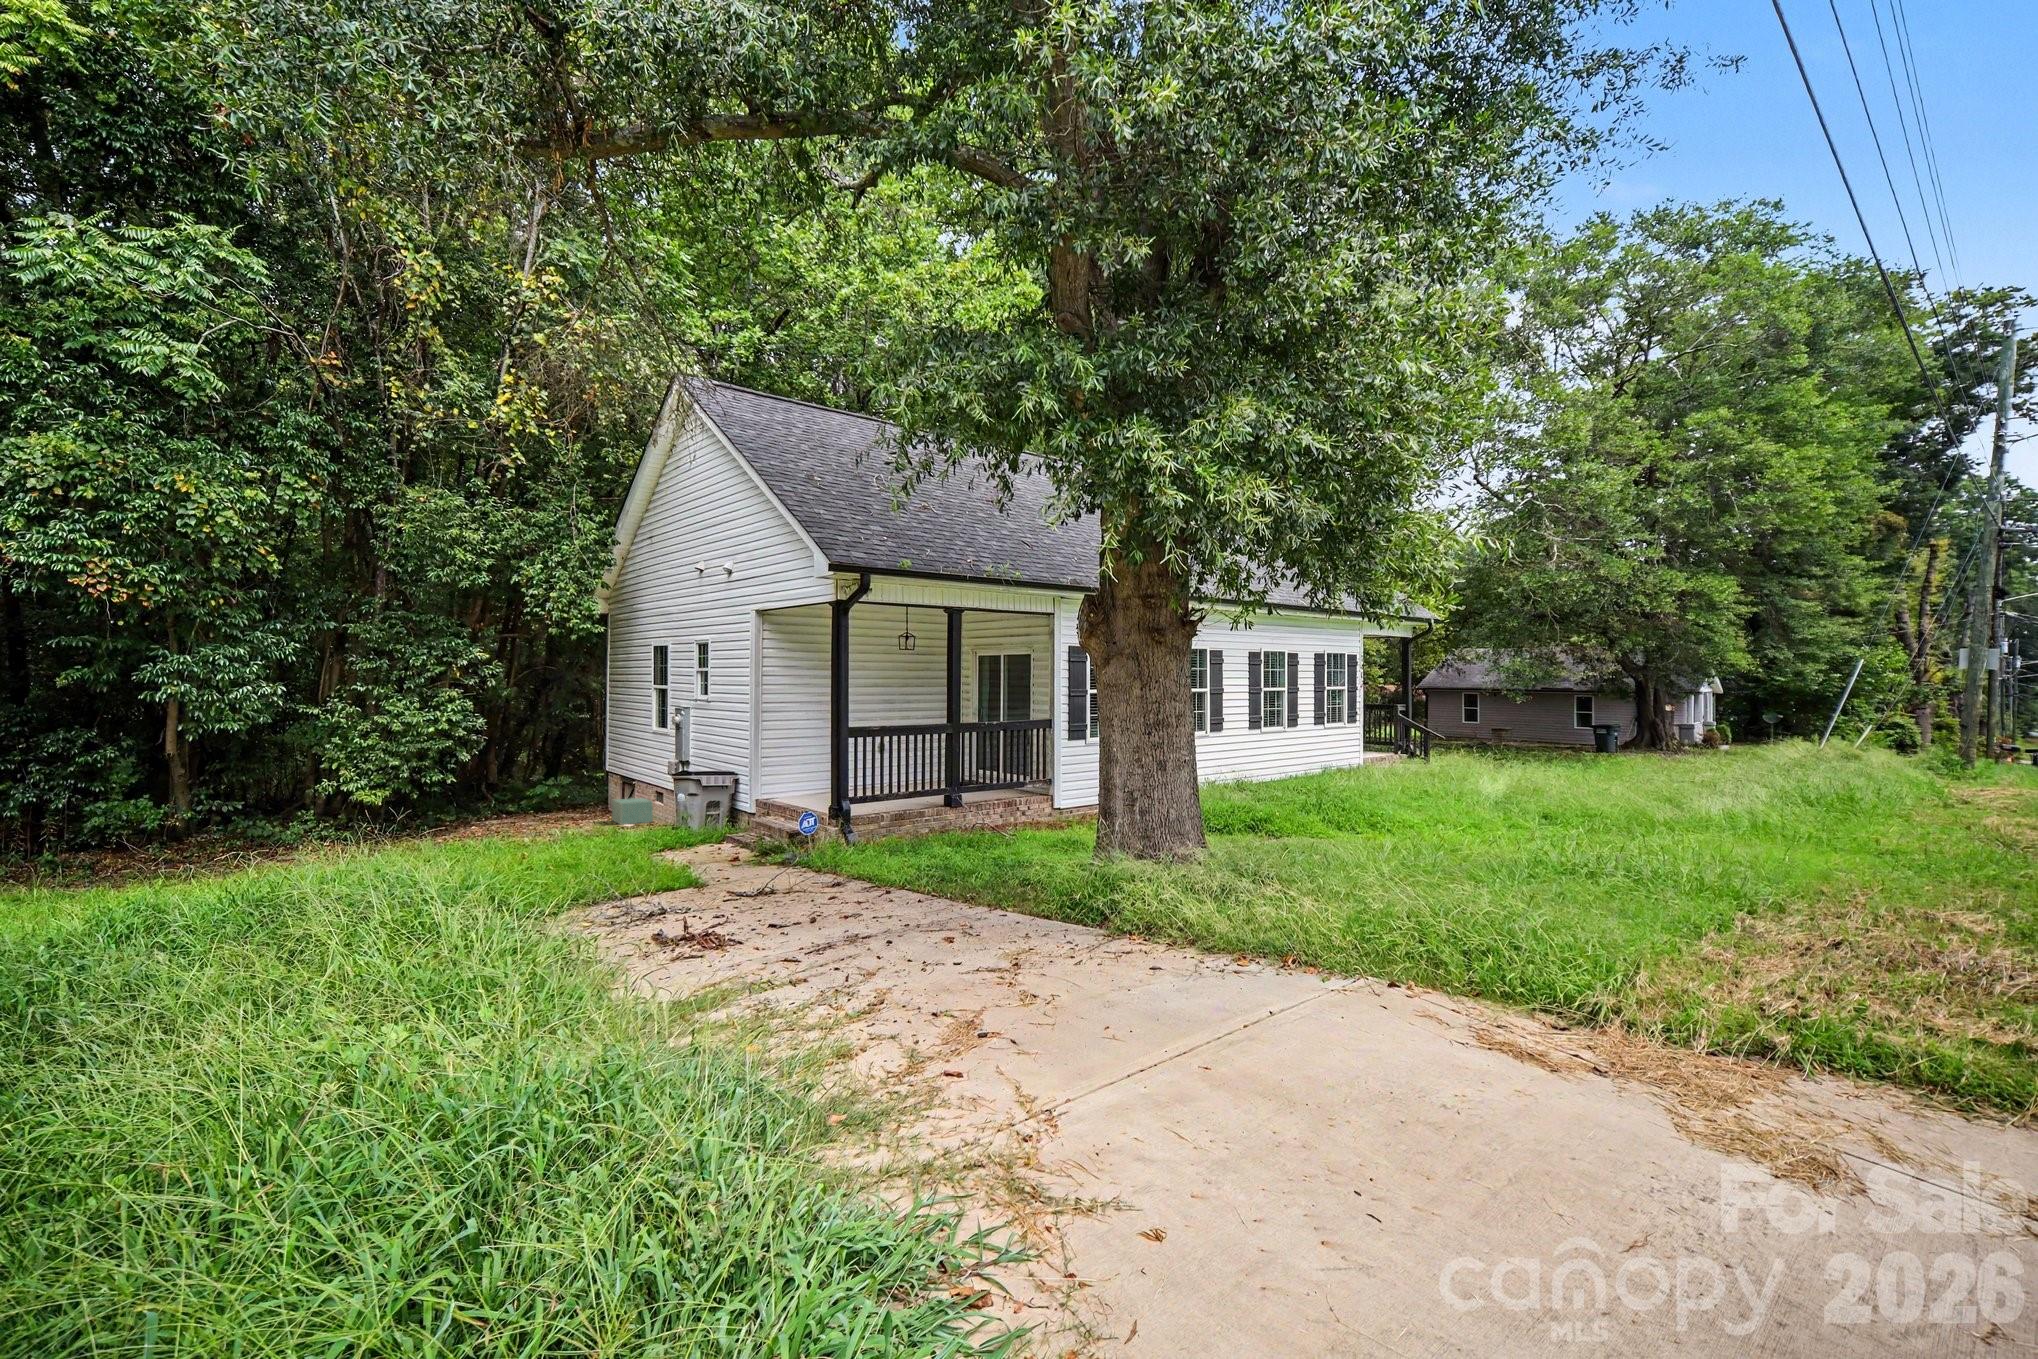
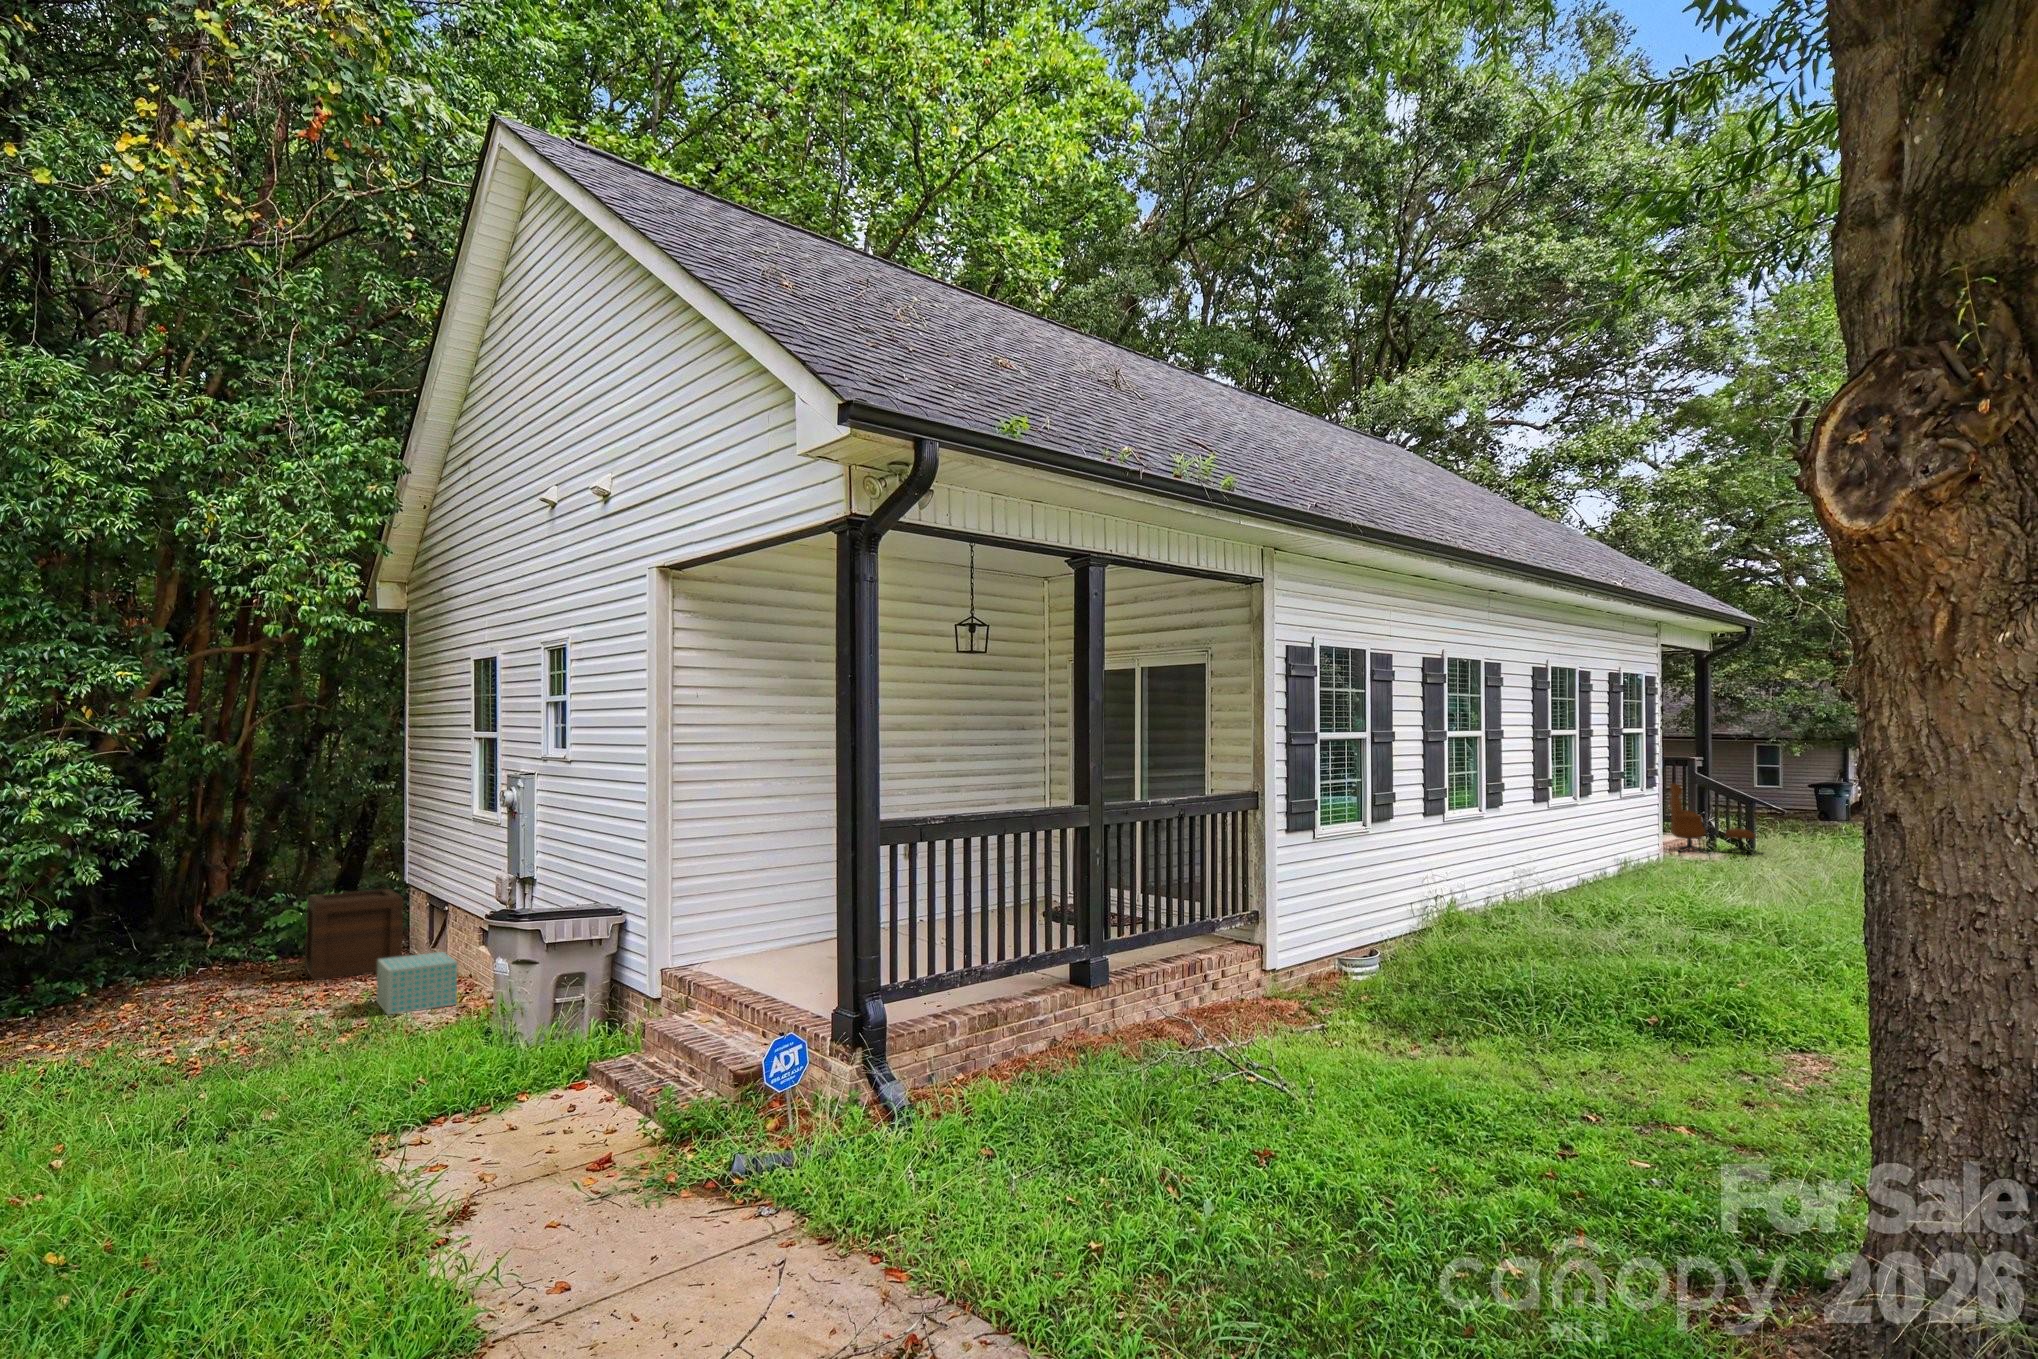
lounge chair: none [1358,722,1410,765] -> present [1670,783,1761,854]
wooden crate: none [563,769,615,815] -> present [305,889,404,980]

